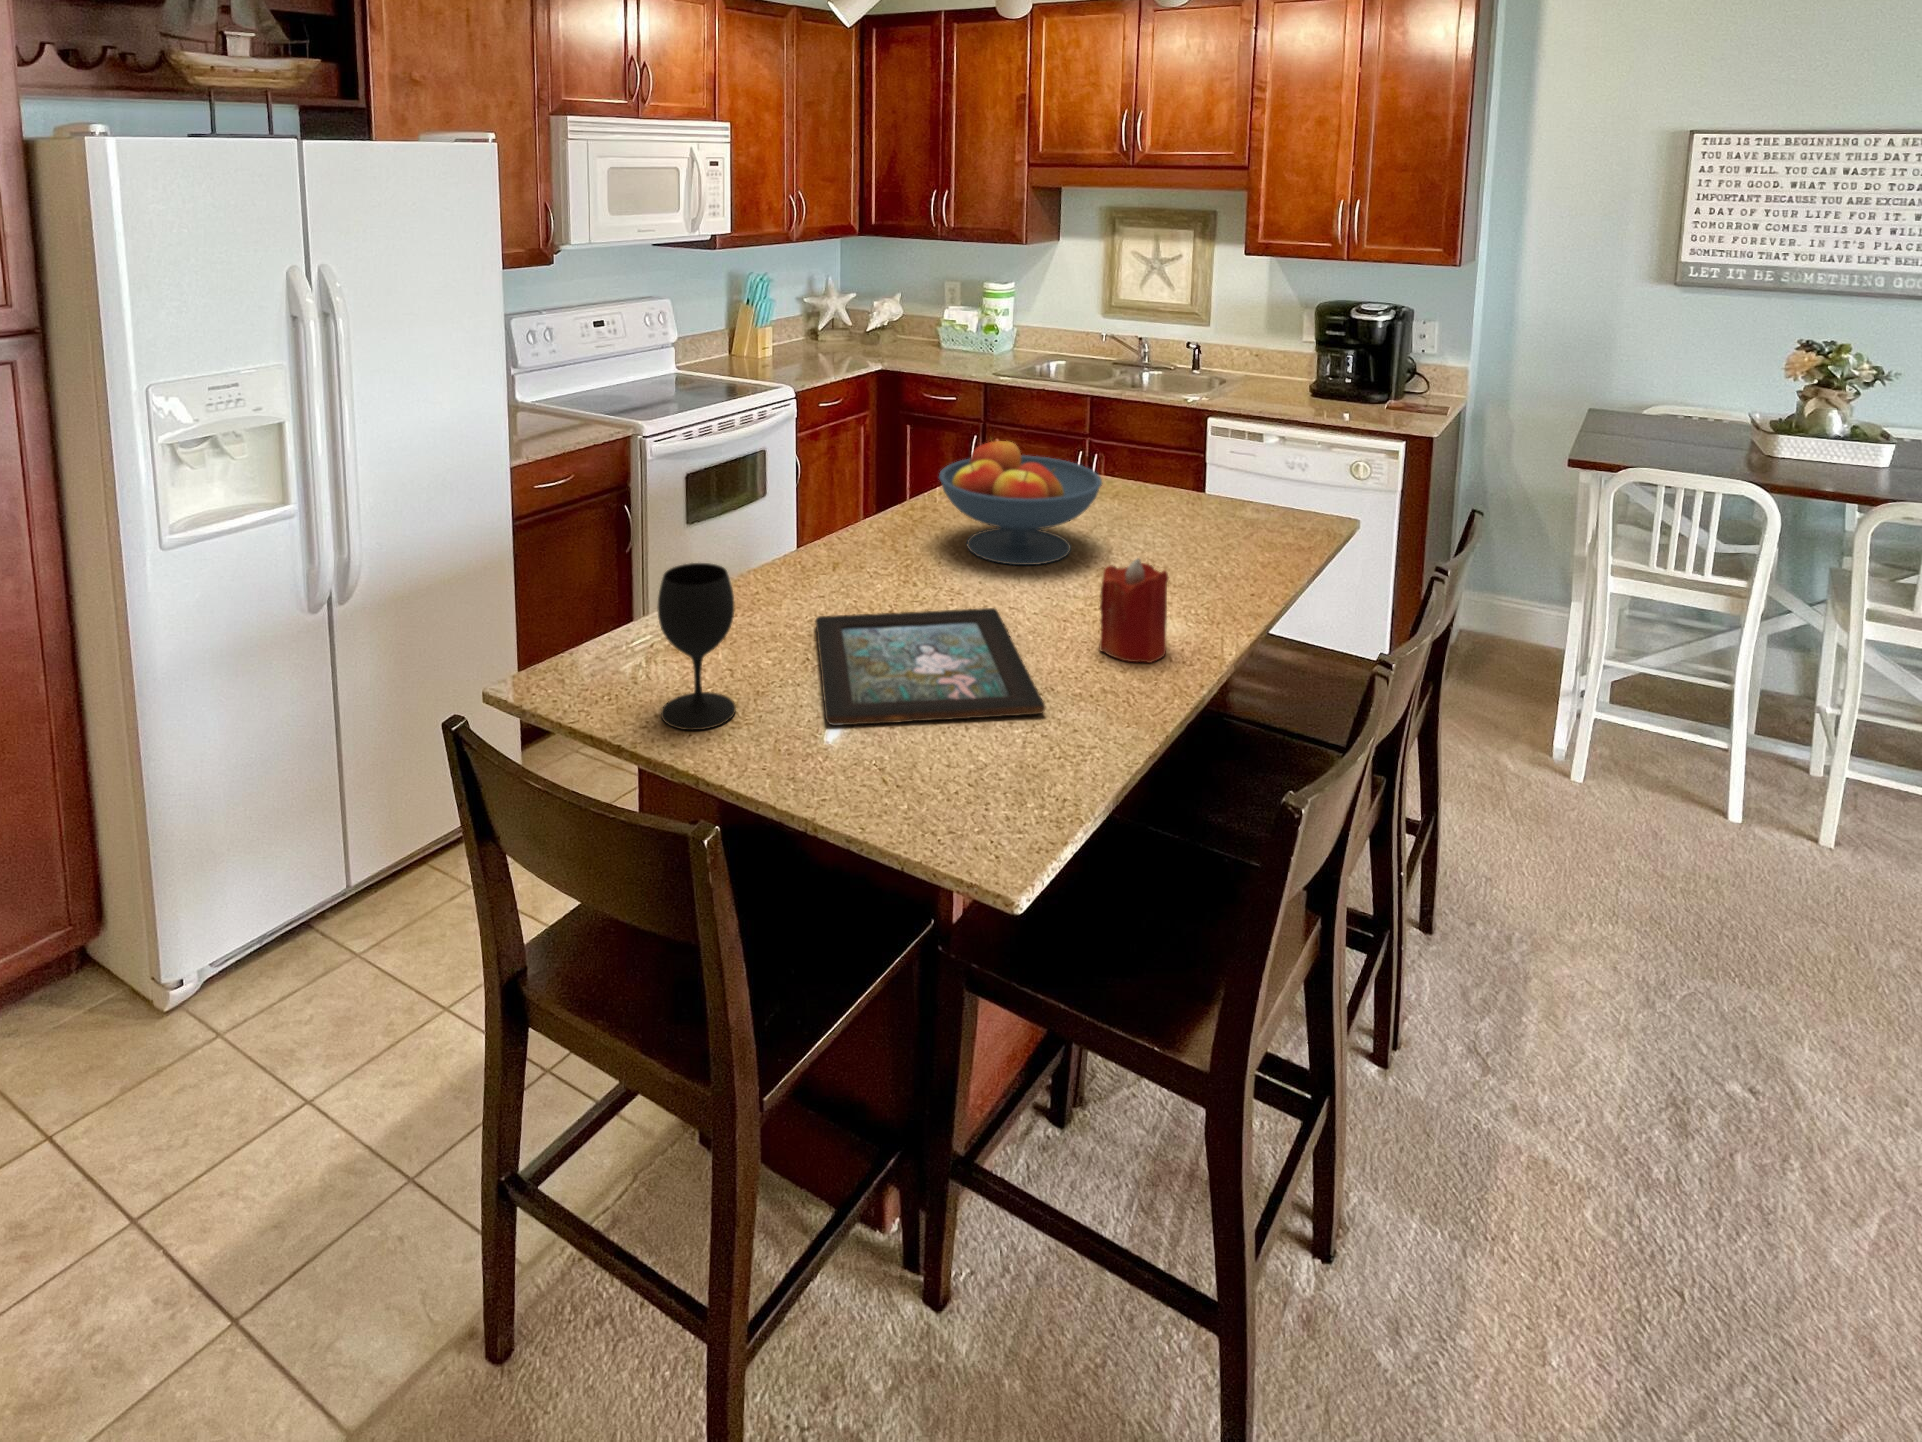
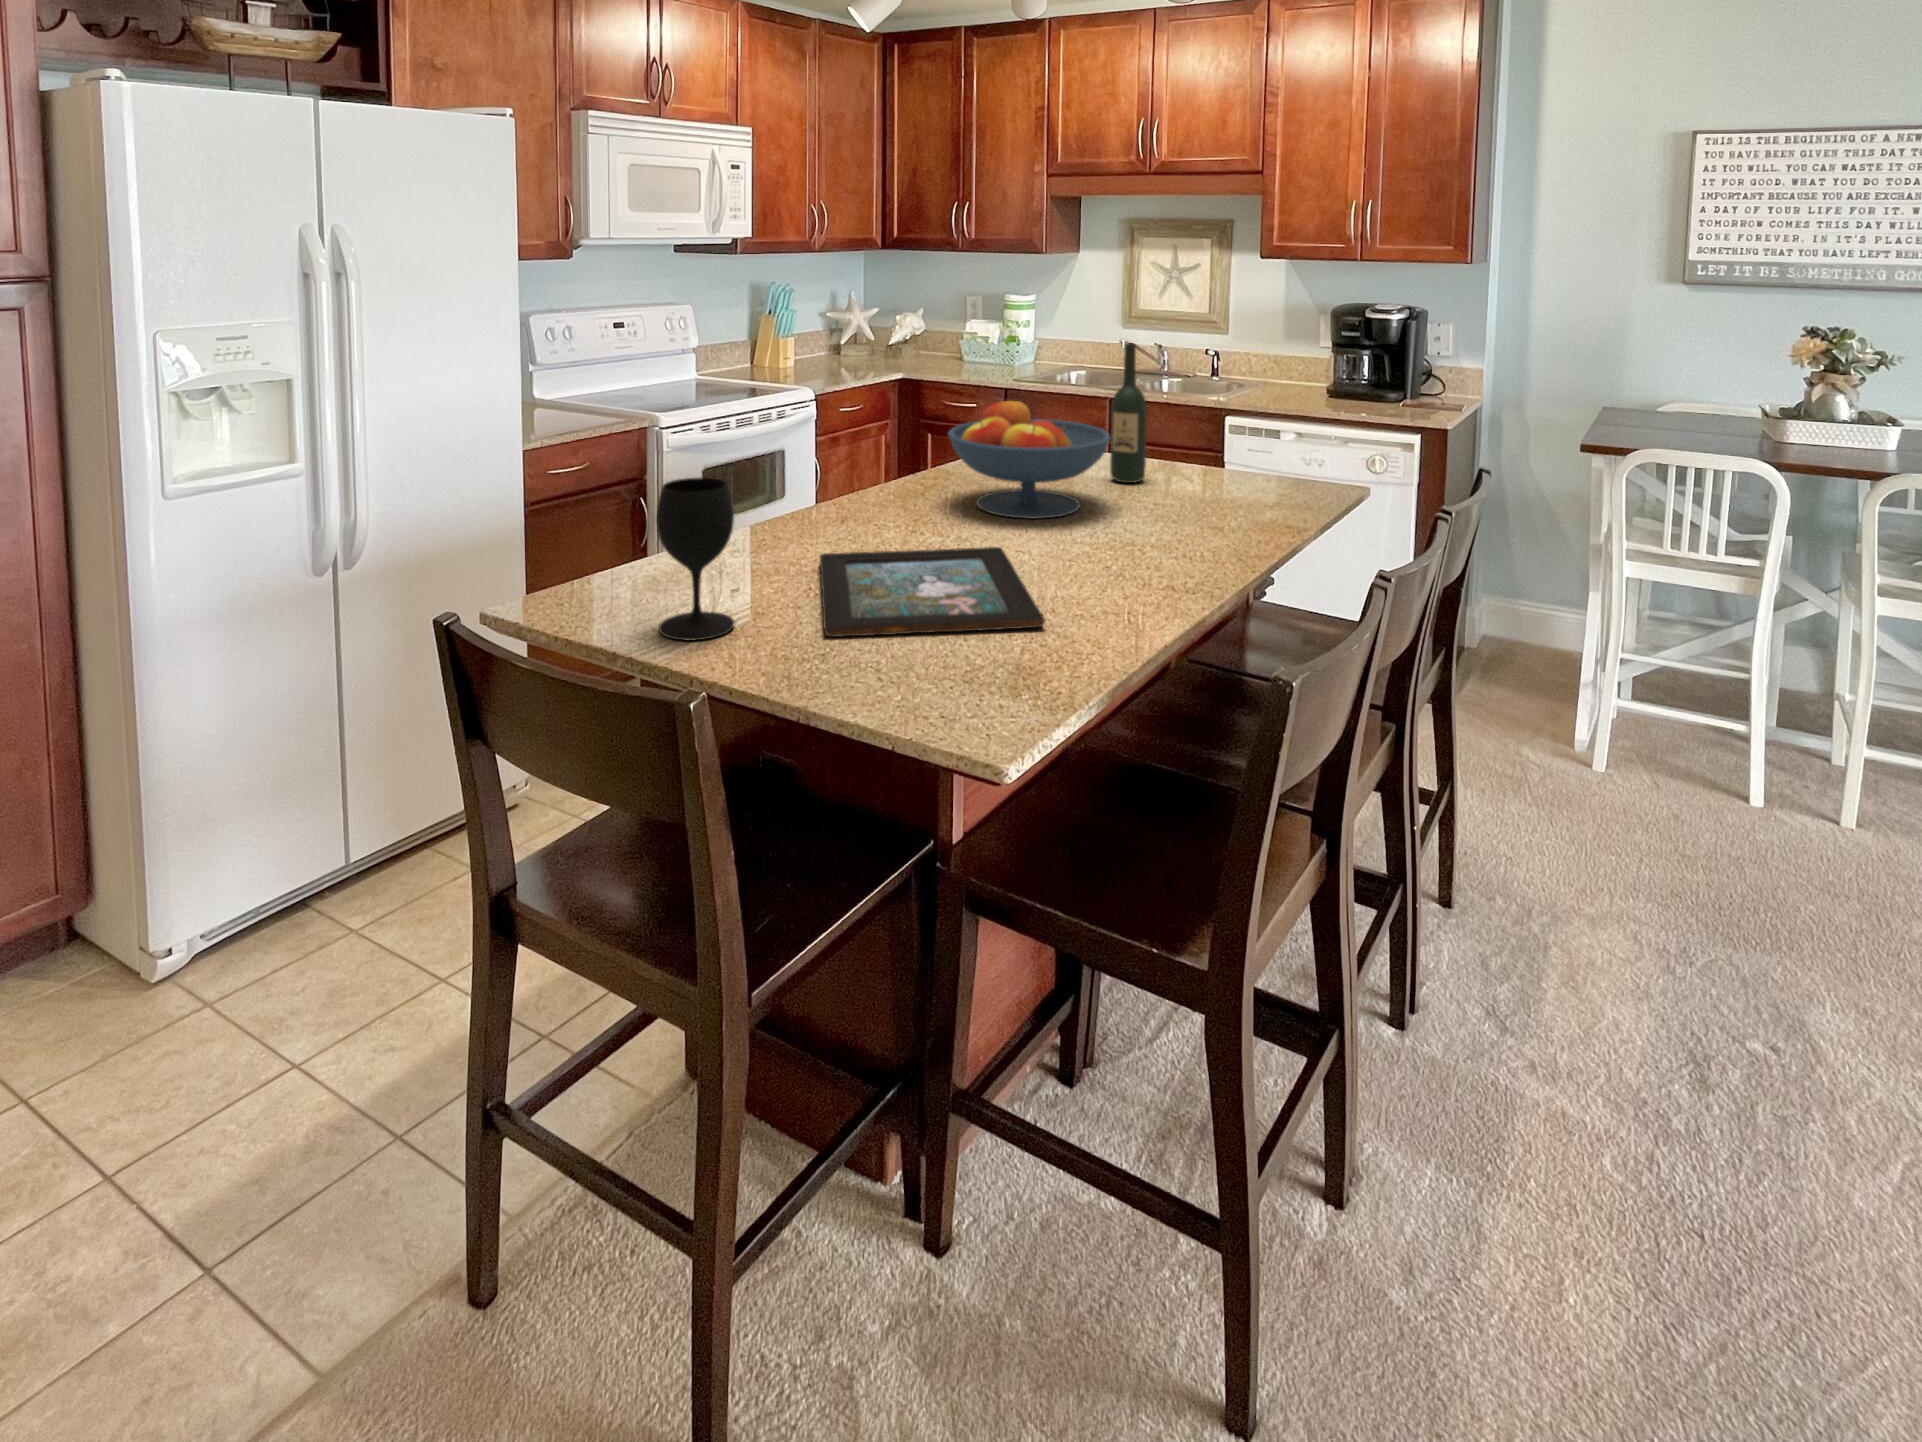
wine bottle: none [1099,377,1136,516] -> present [1110,343,1147,483]
candle: present [1100,558,1169,663] -> none [1103,486,1171,590]

